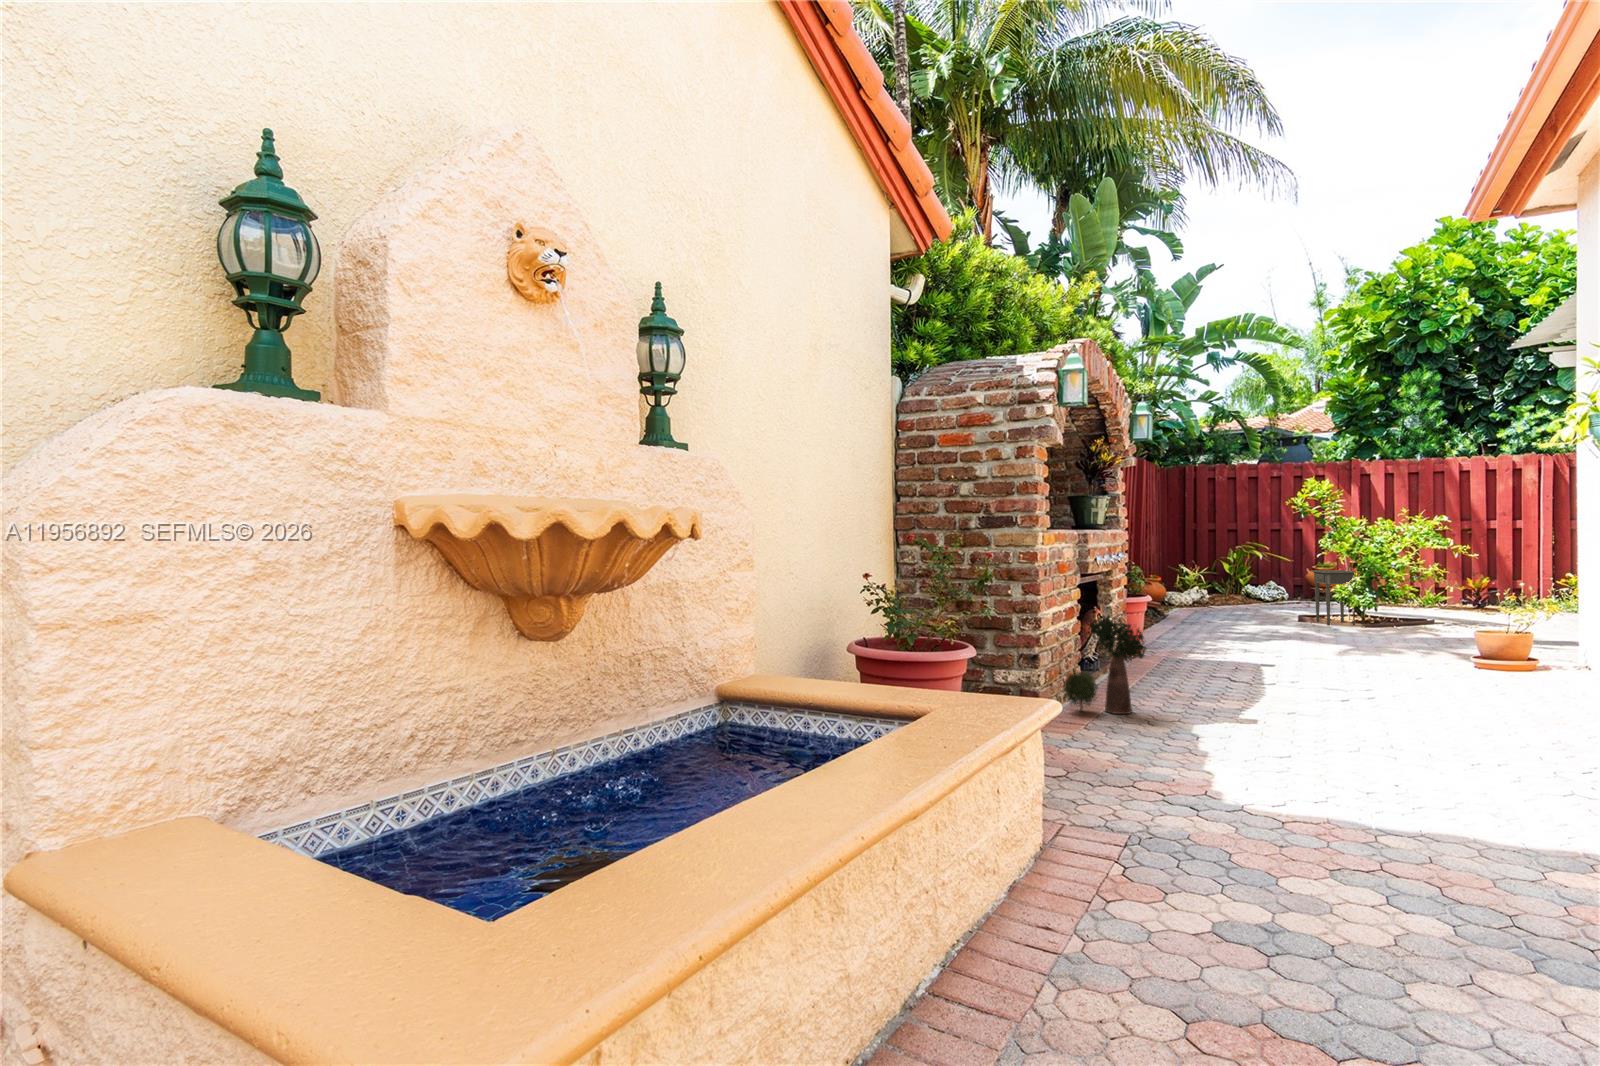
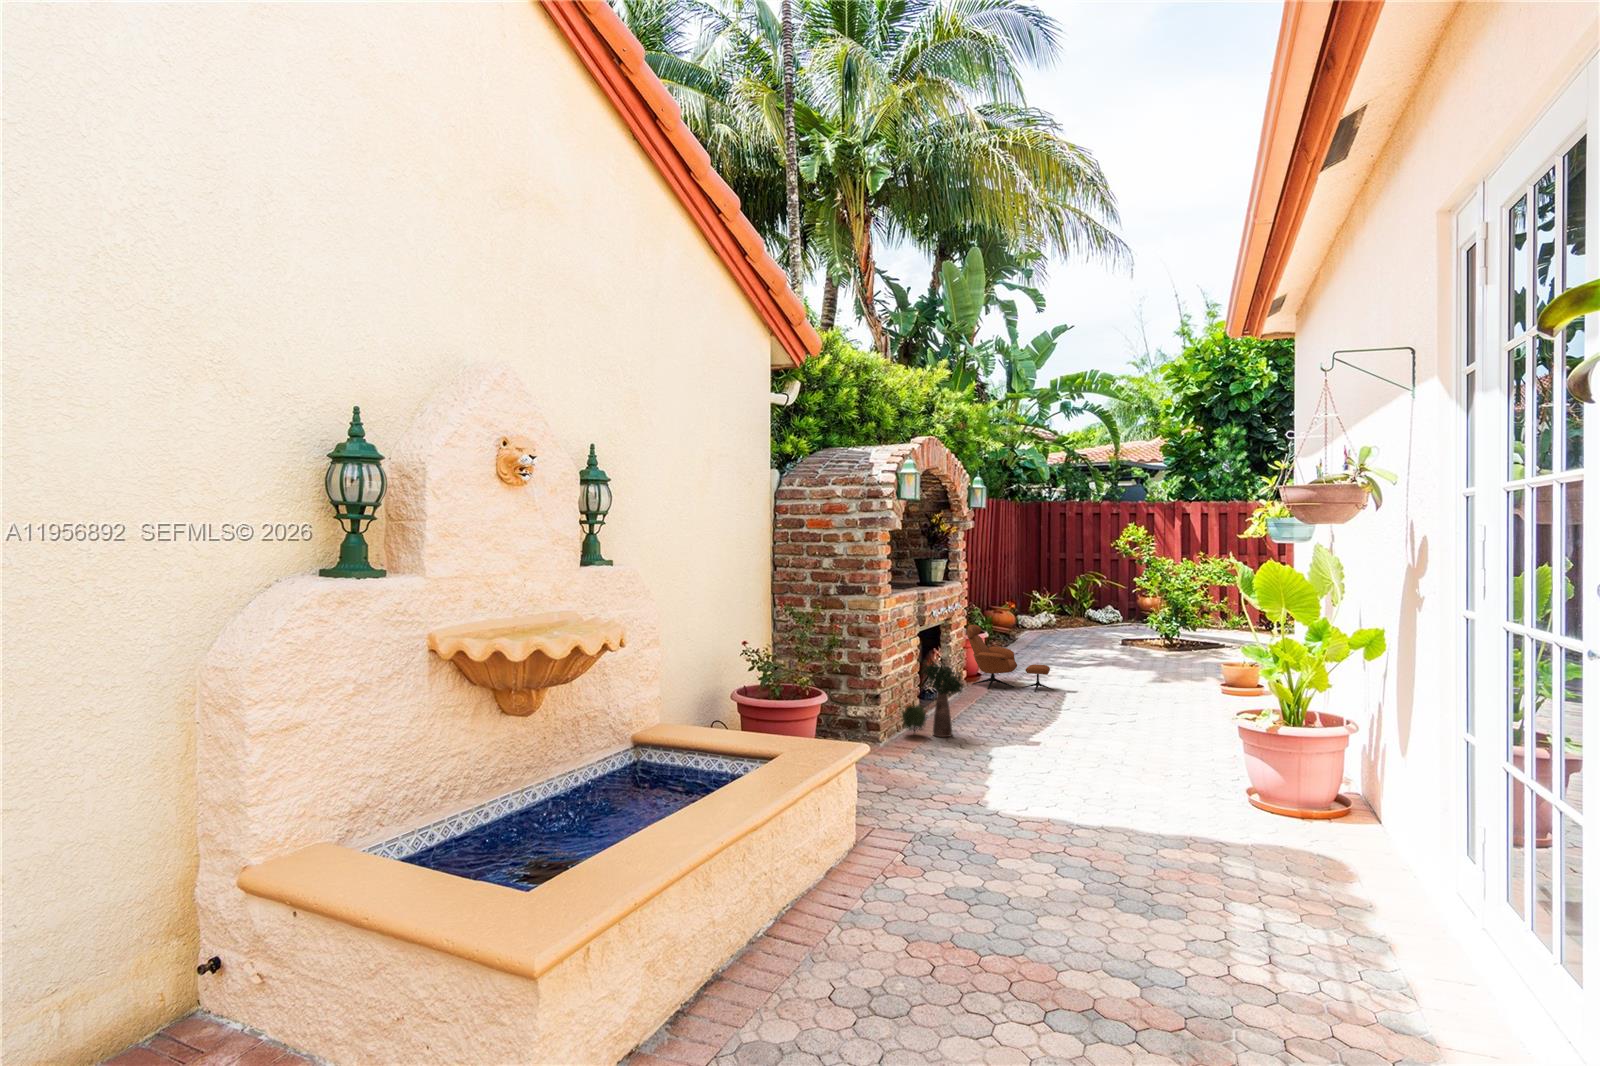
side table: present [1312,570,1356,625] -> none [1129,602,1163,649]
lounge chair: none [1128,586,1244,667] -> present [967,625,1054,692]

